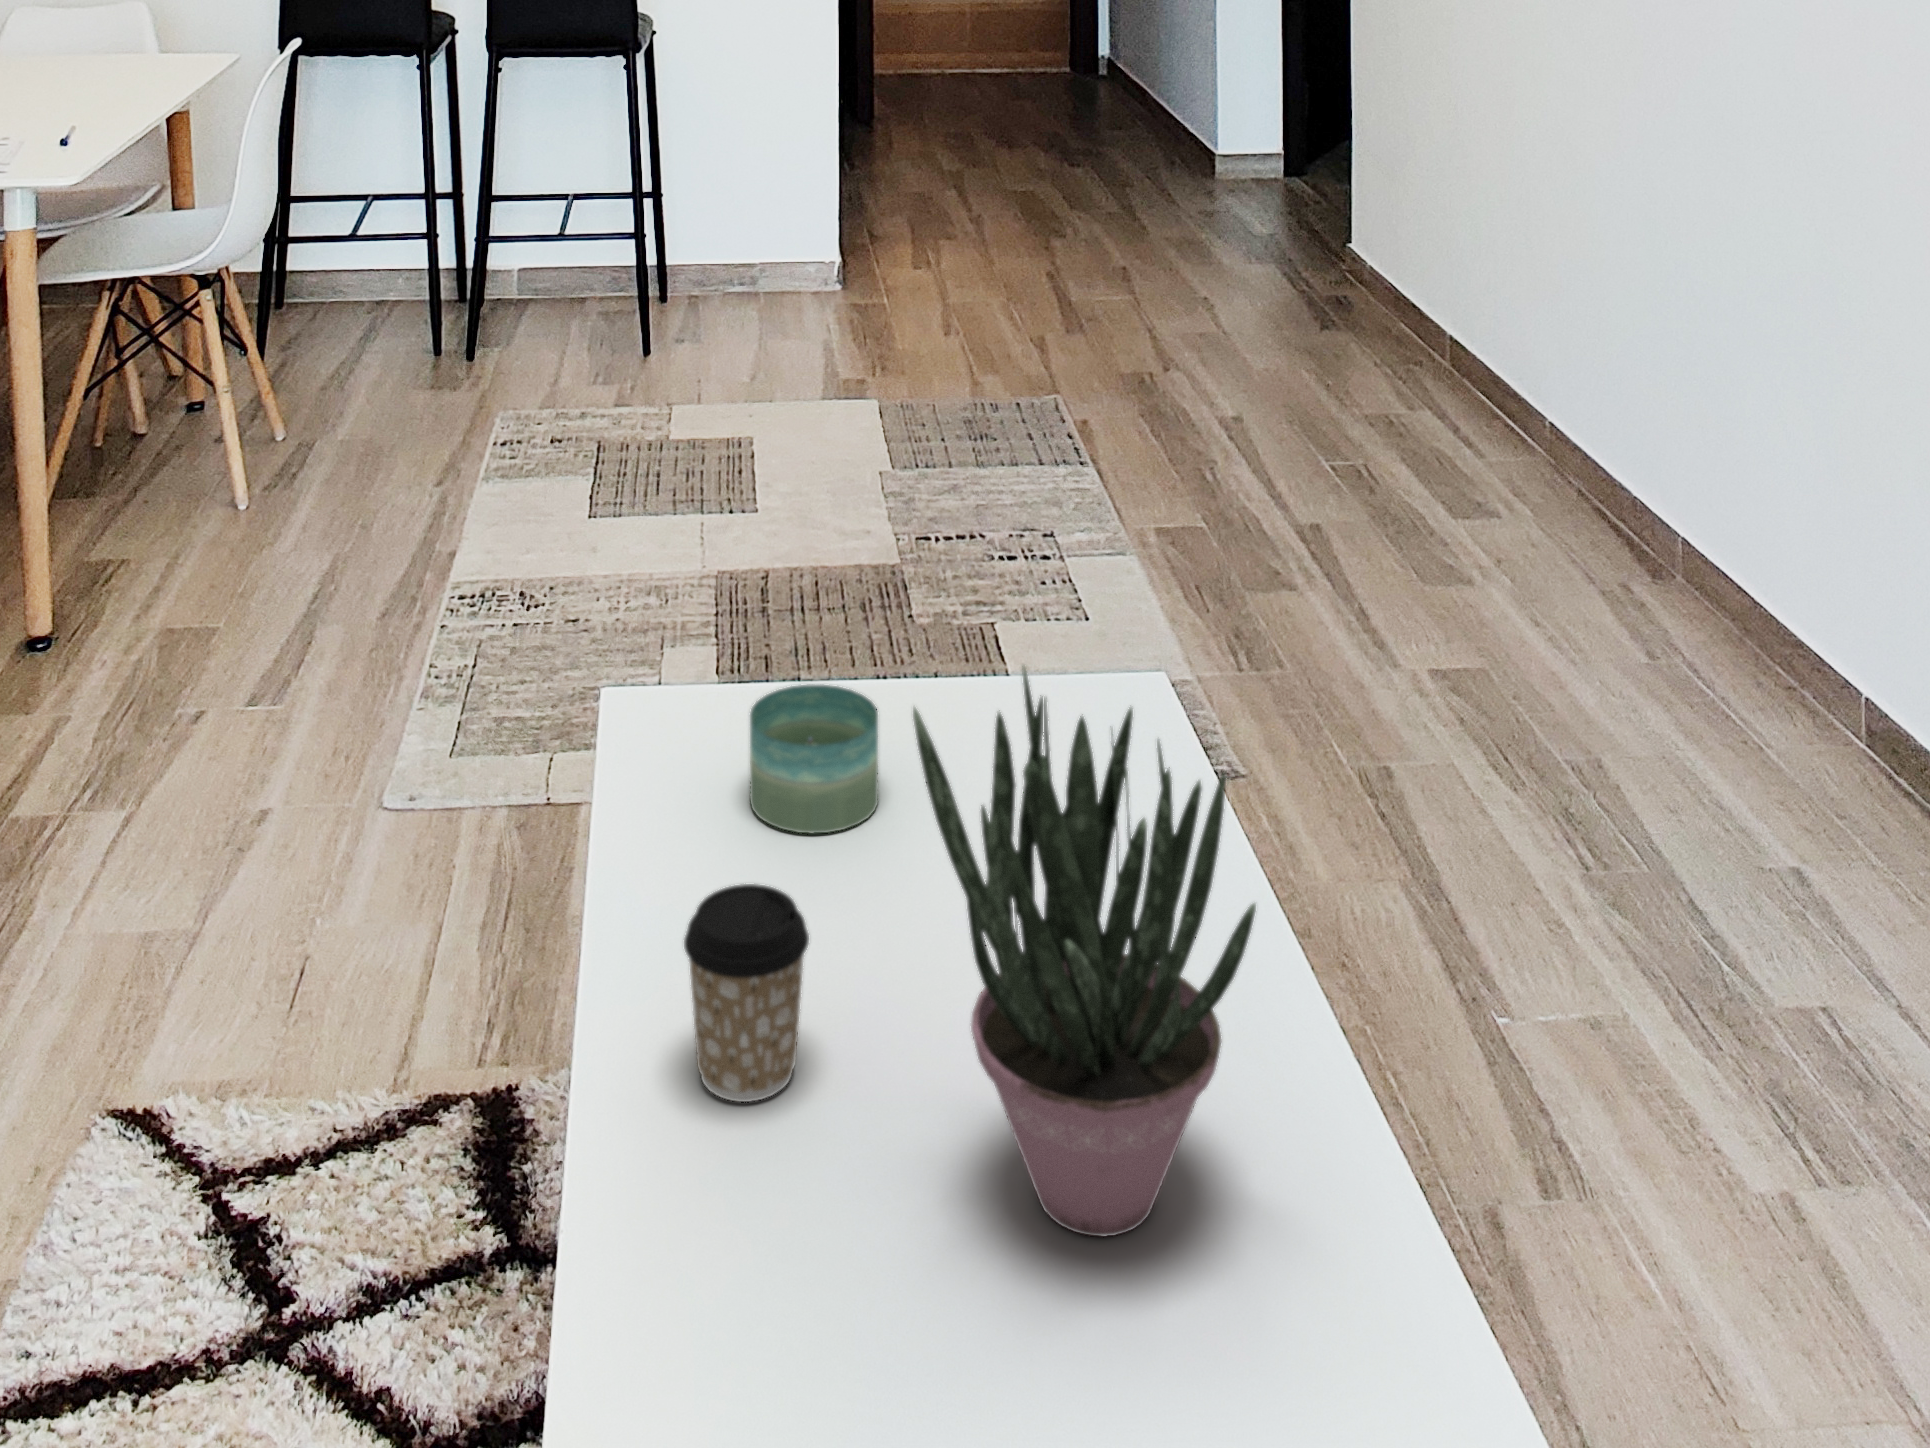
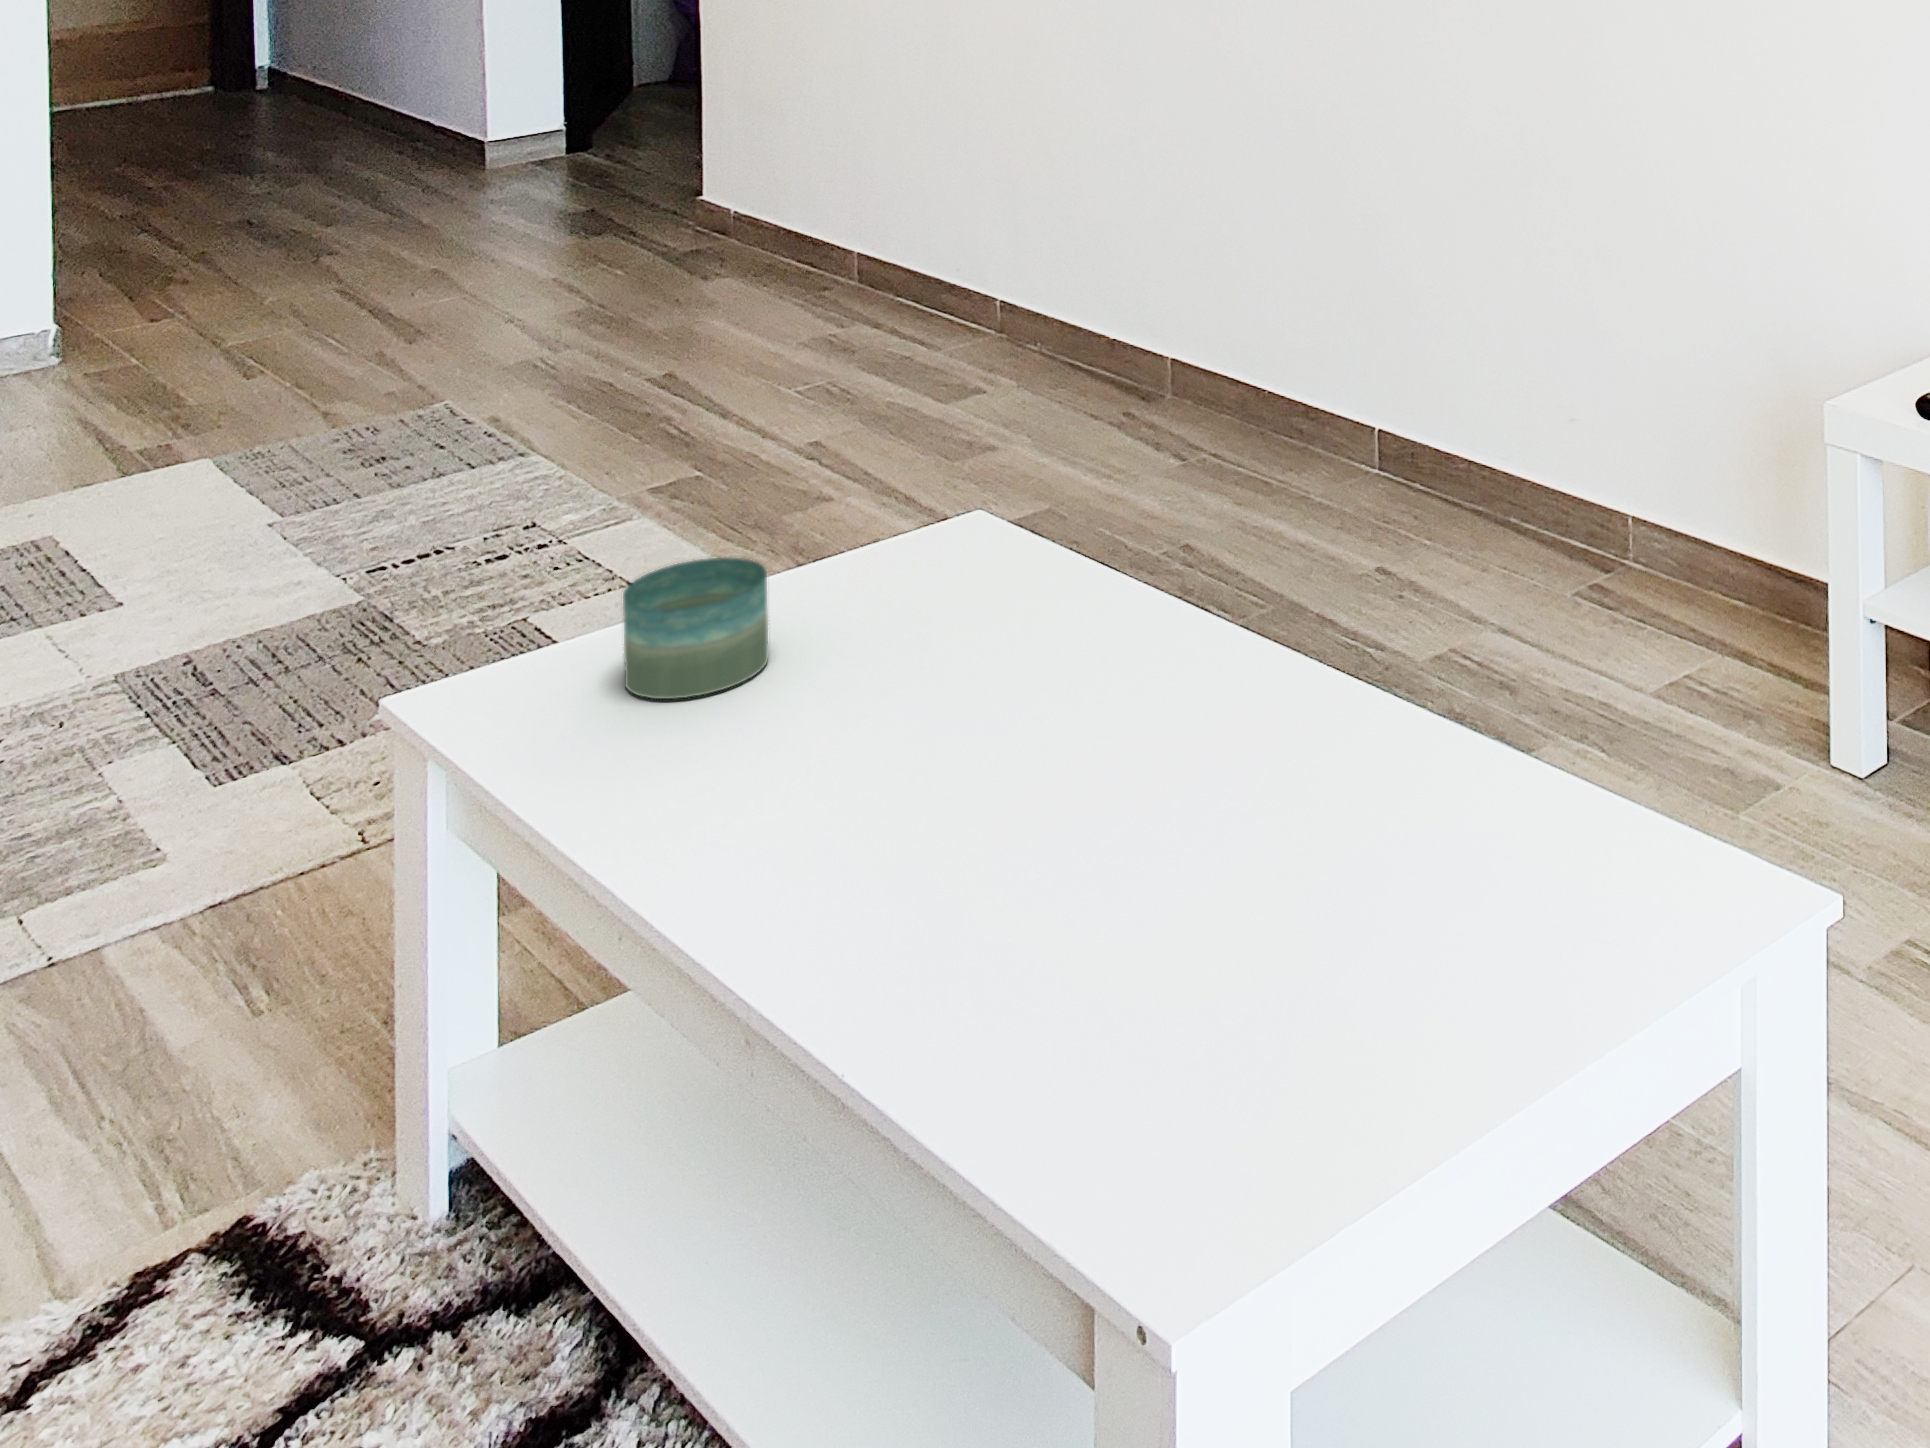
potted plant: present [913,668,1256,1236] -> none [1034,369,1343,813]
coffee cup: present [684,884,809,1102] -> none [762,670,890,867]

